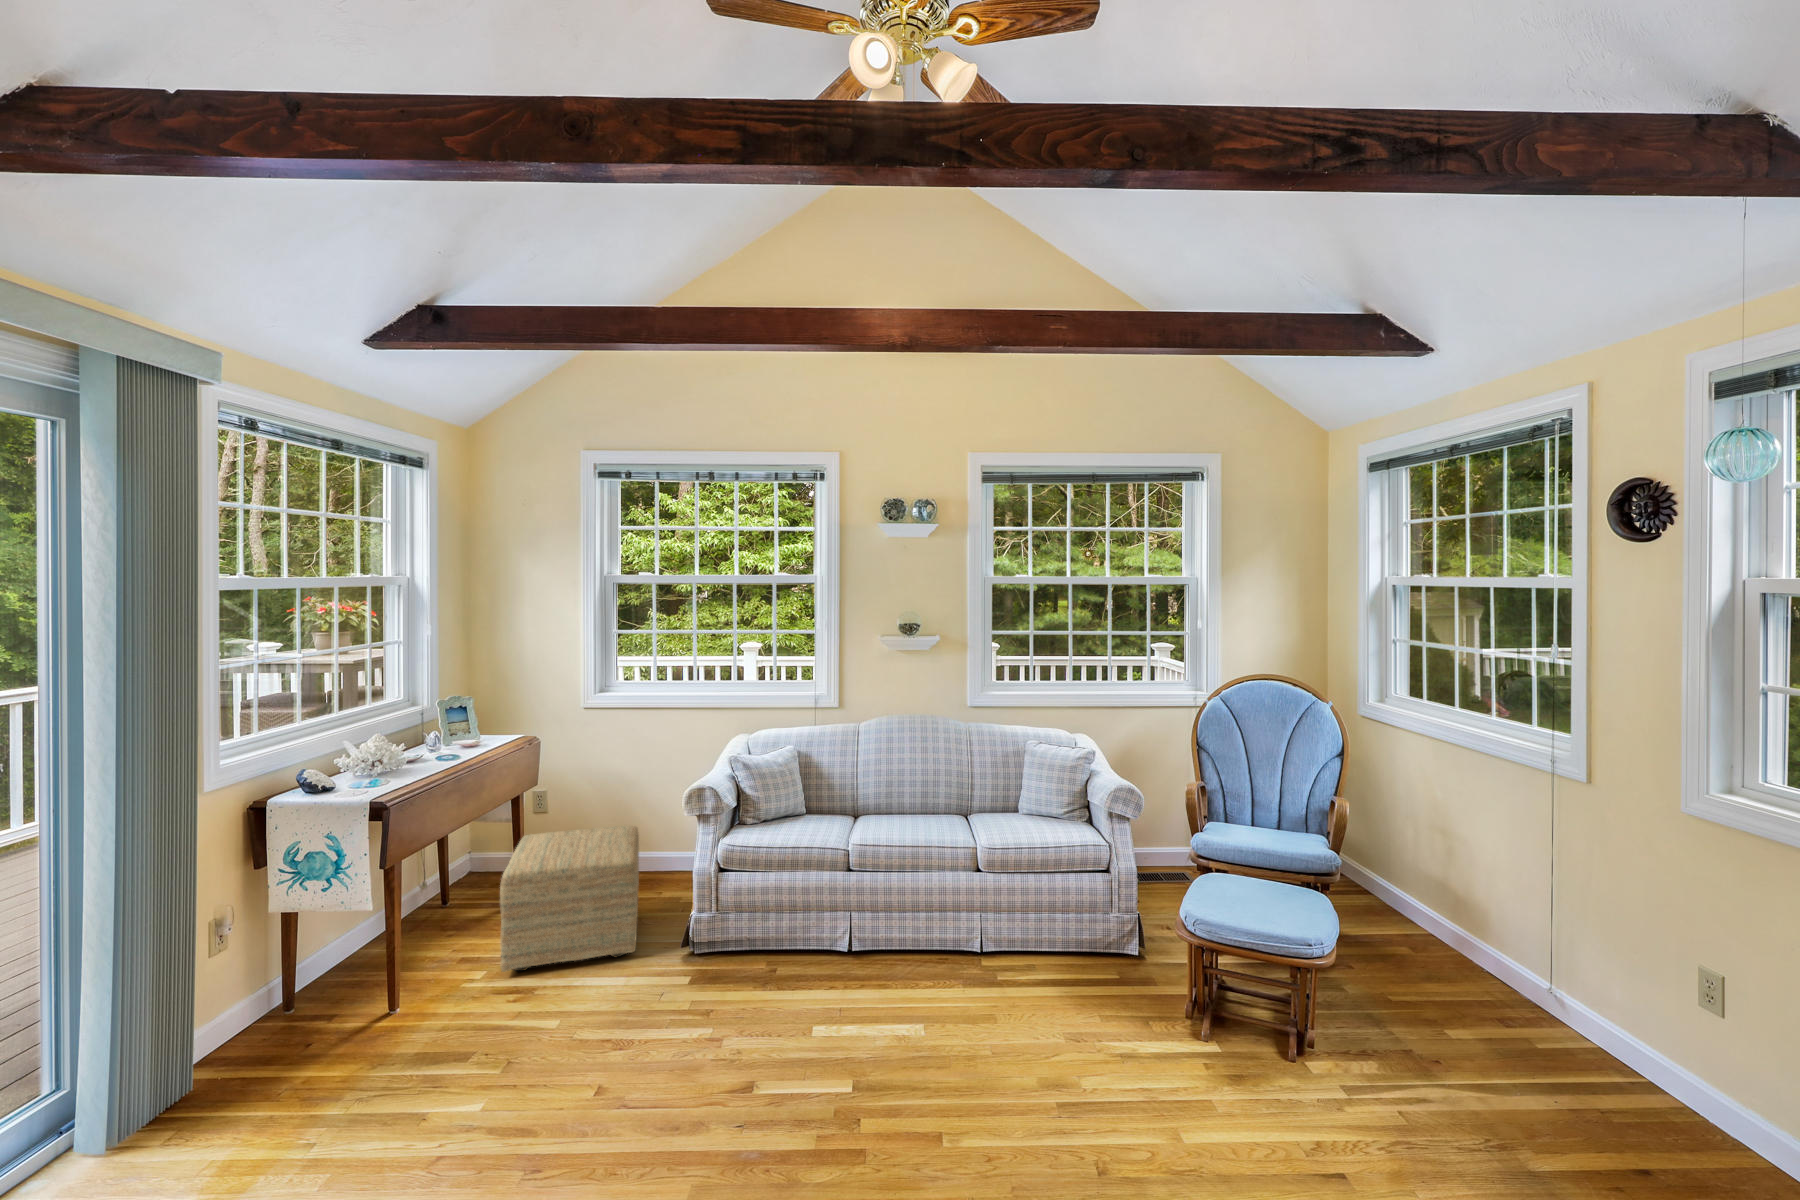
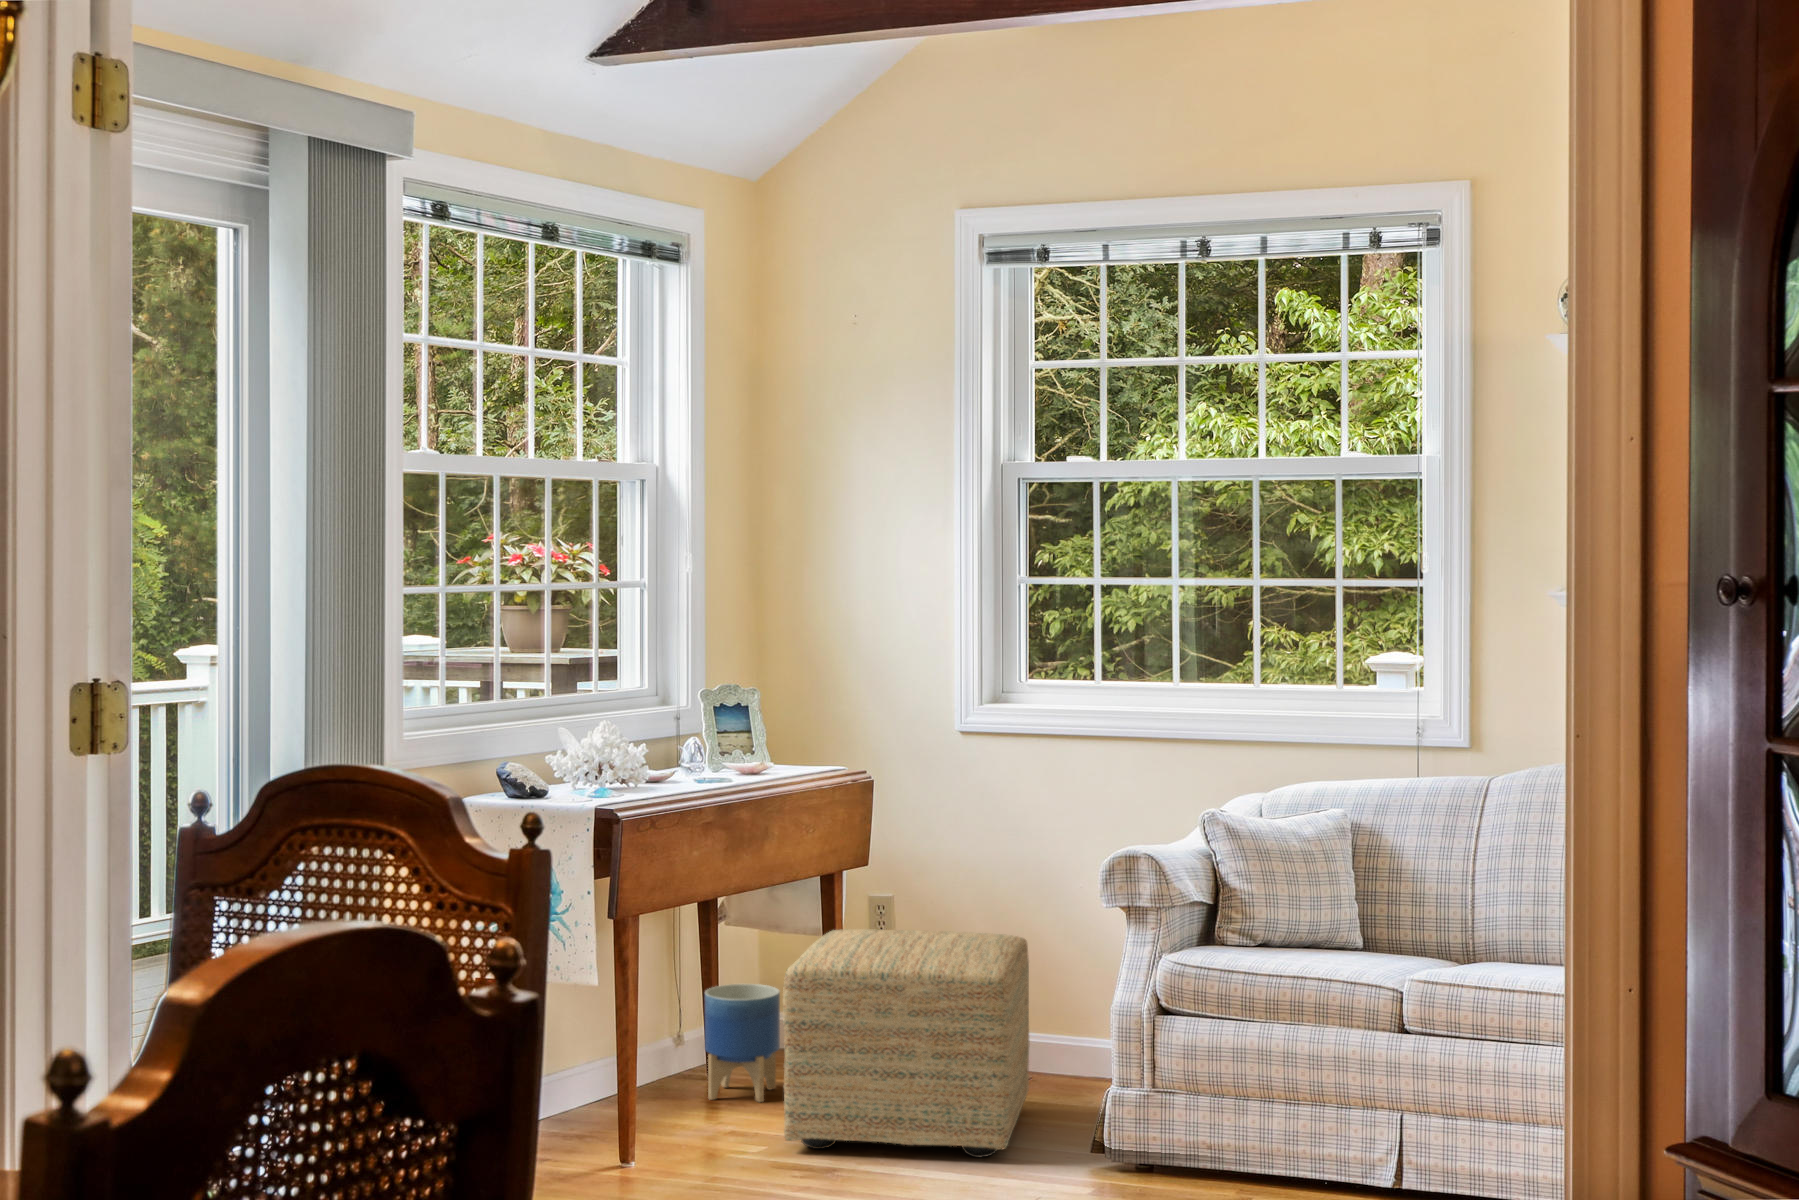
planter: none [443,867,492,941] -> present [705,984,780,1102]

